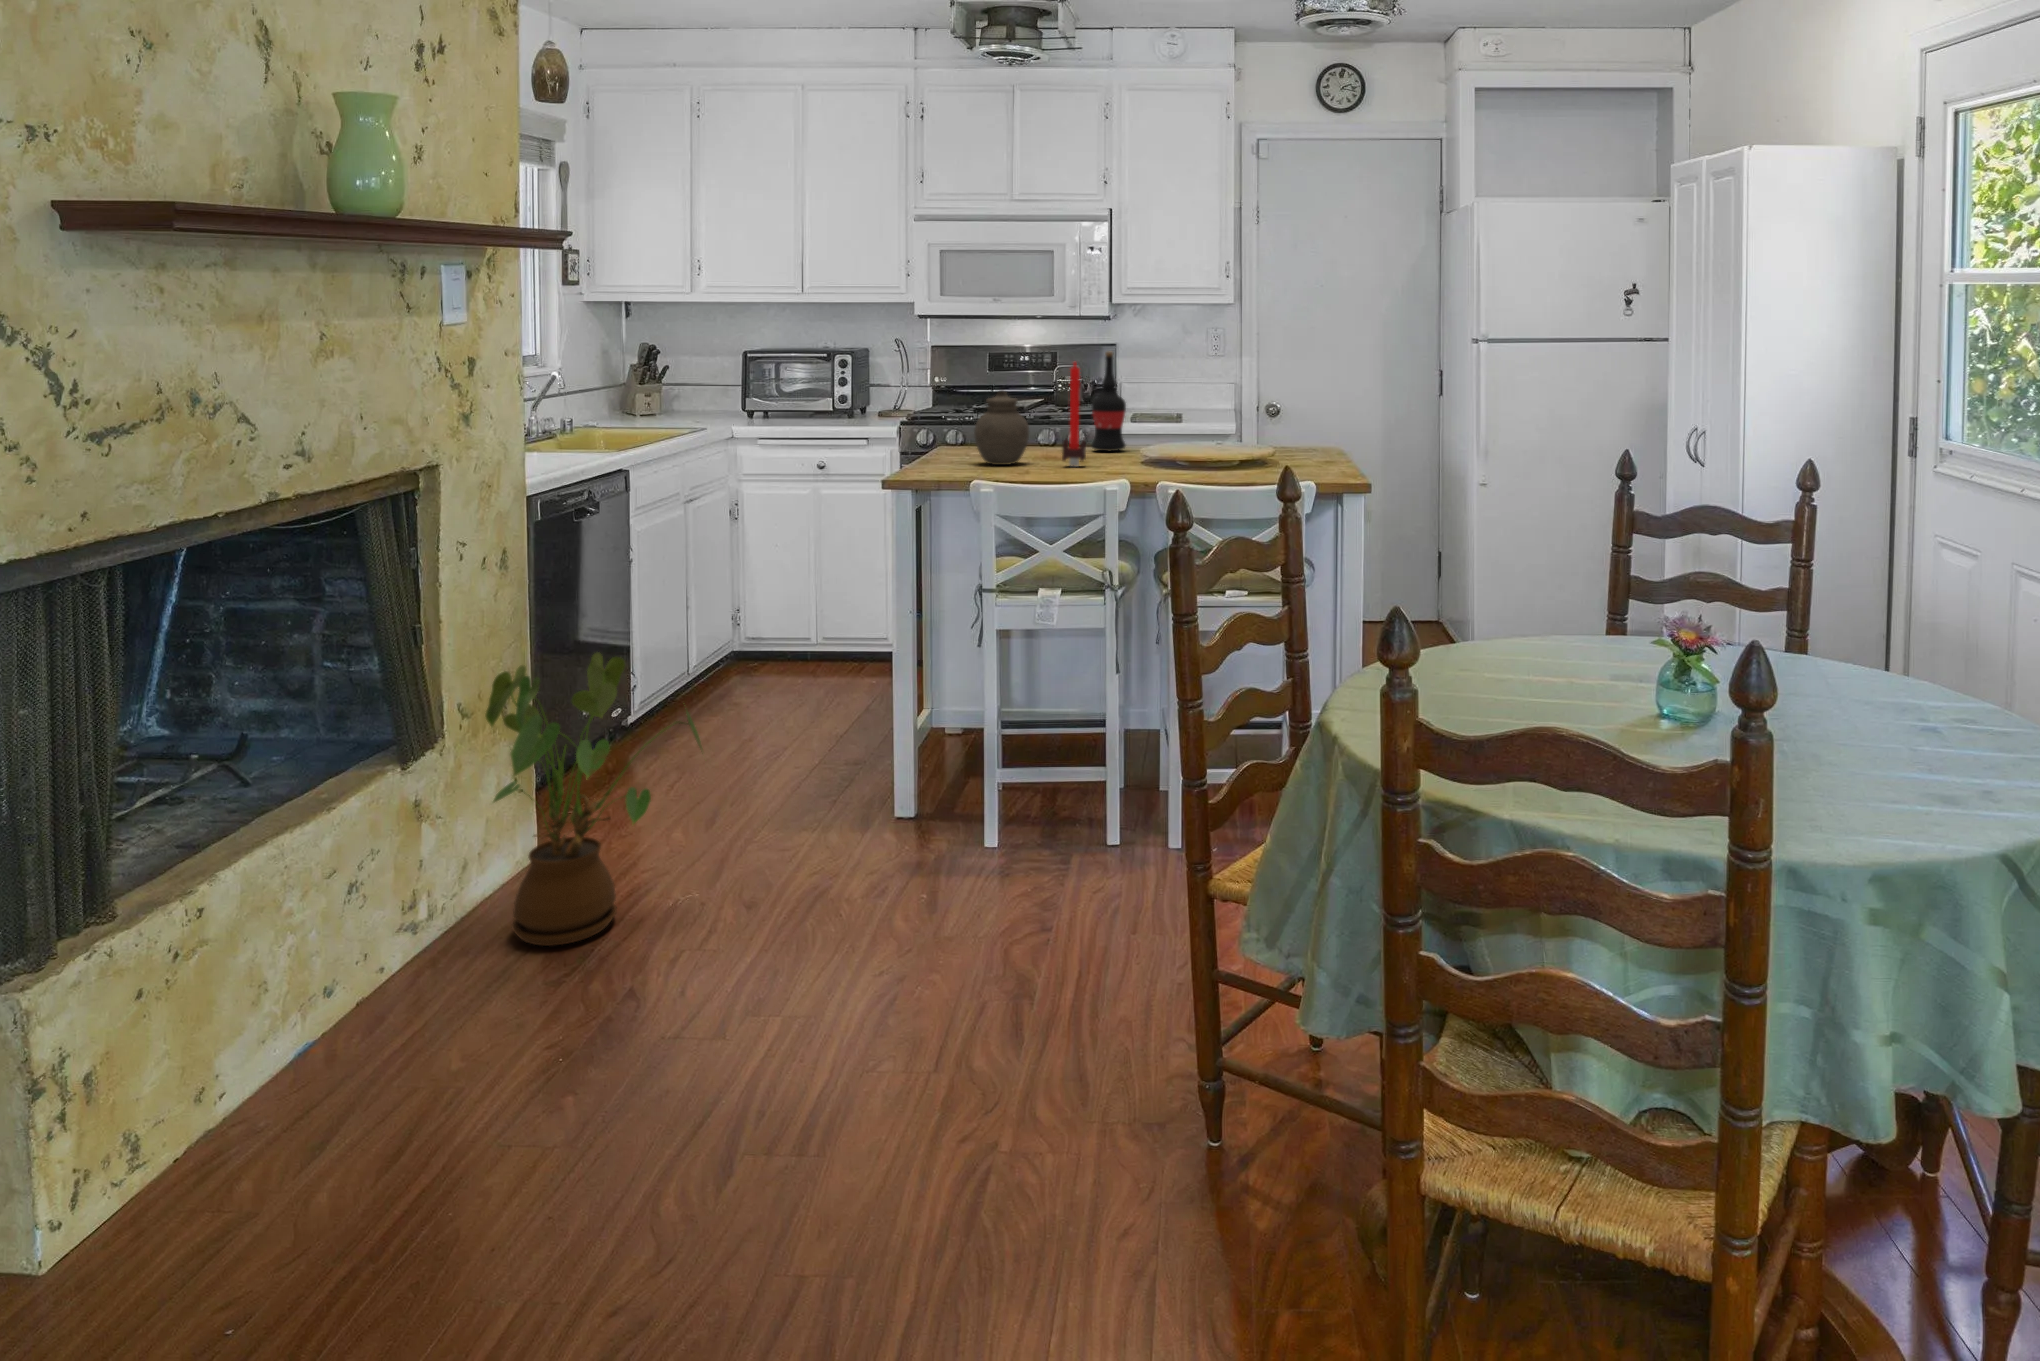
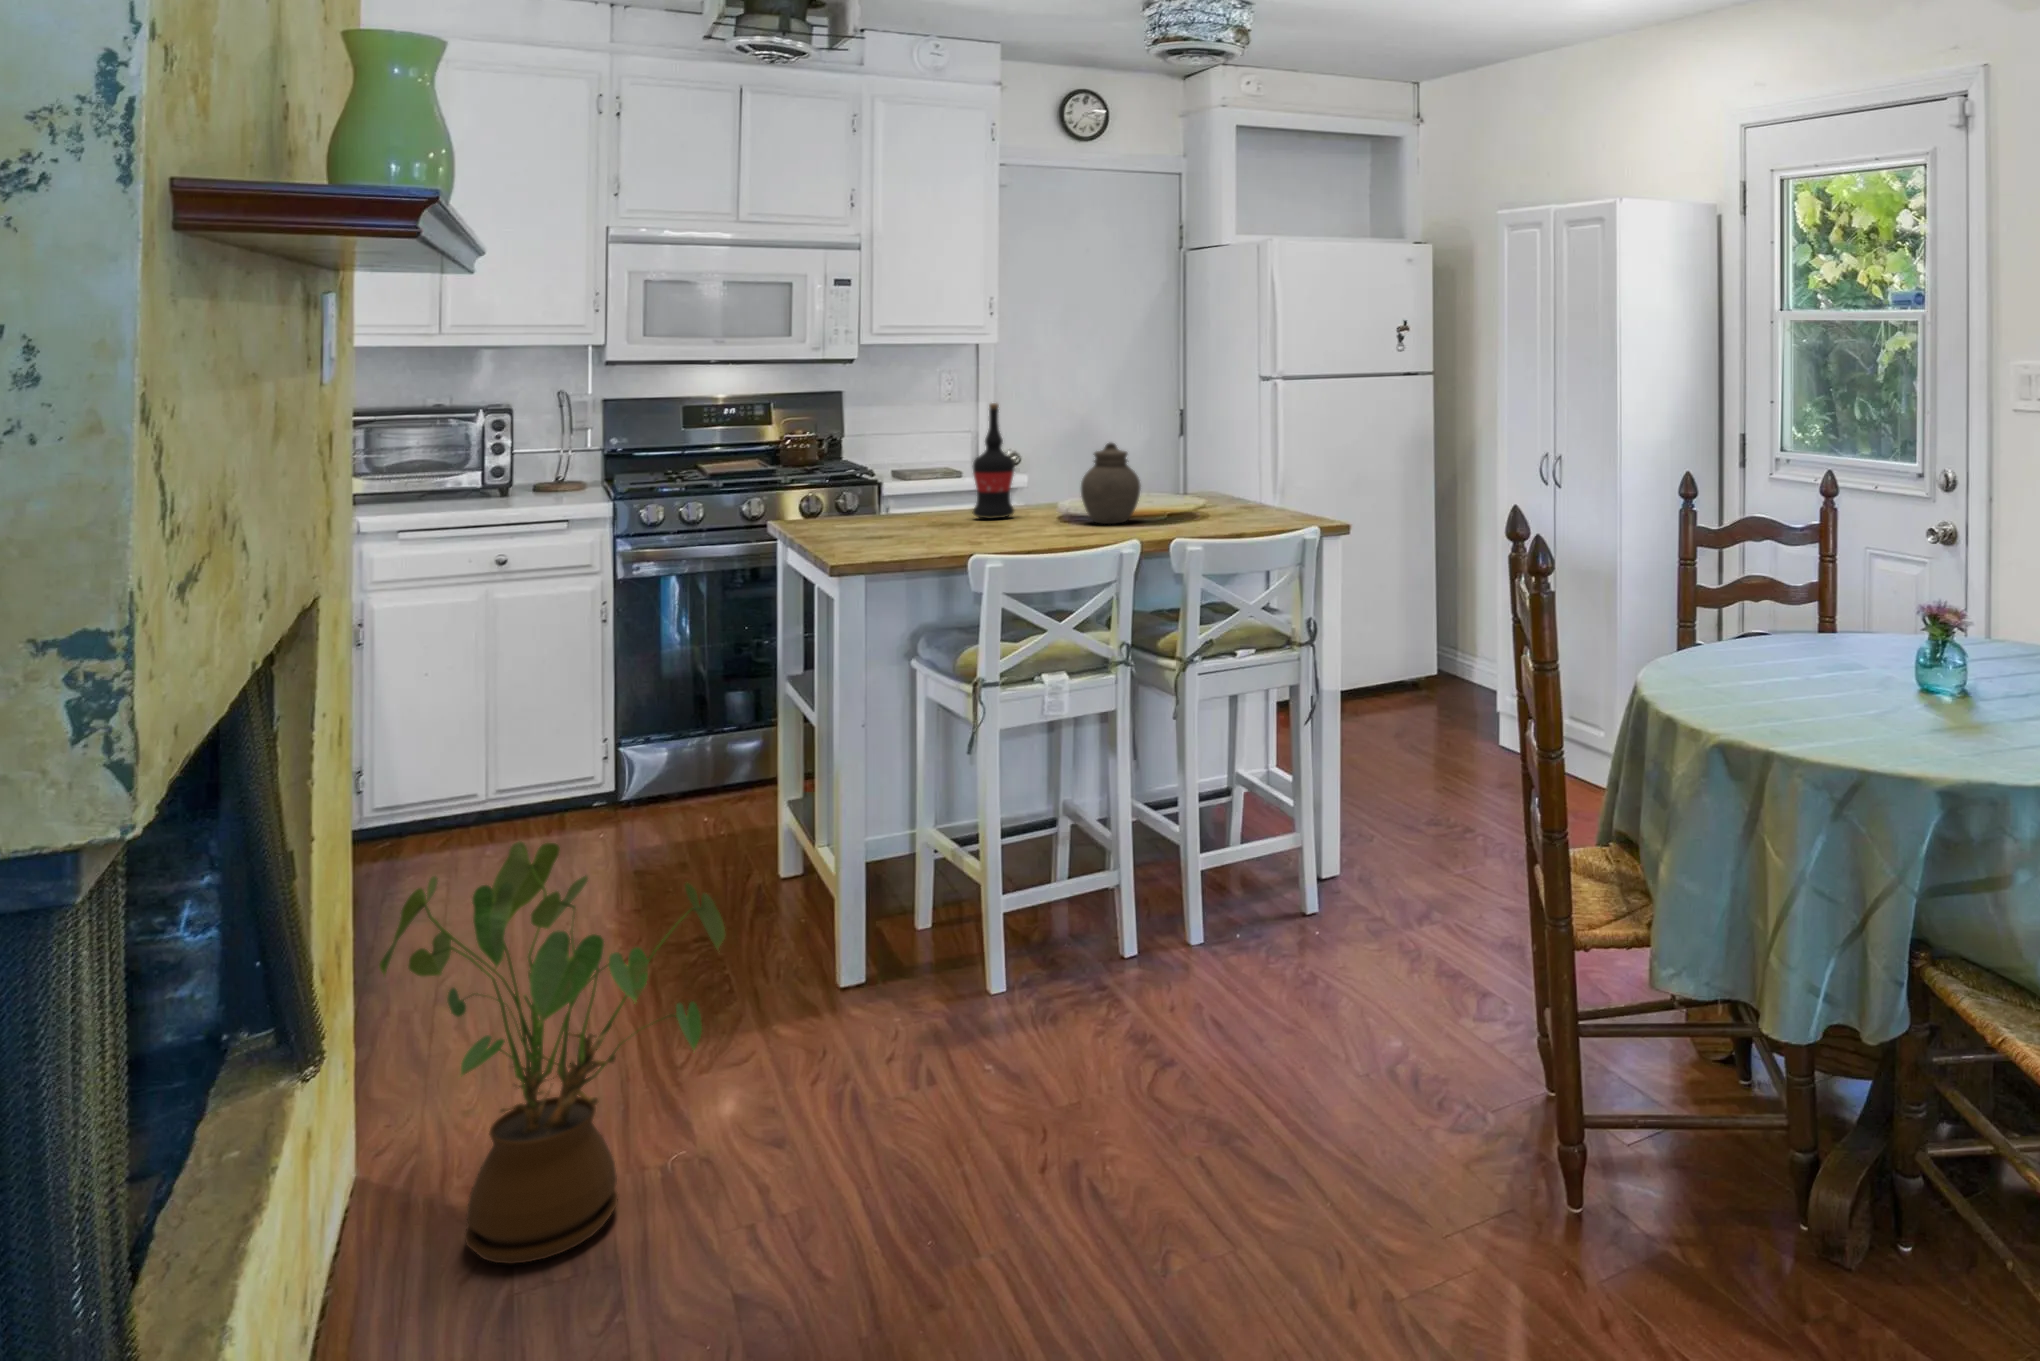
candle: present [1062,362,1086,466] -> none [1017,415,1048,536]
jar: present [974,391,1029,465] -> present [1081,443,1141,524]

